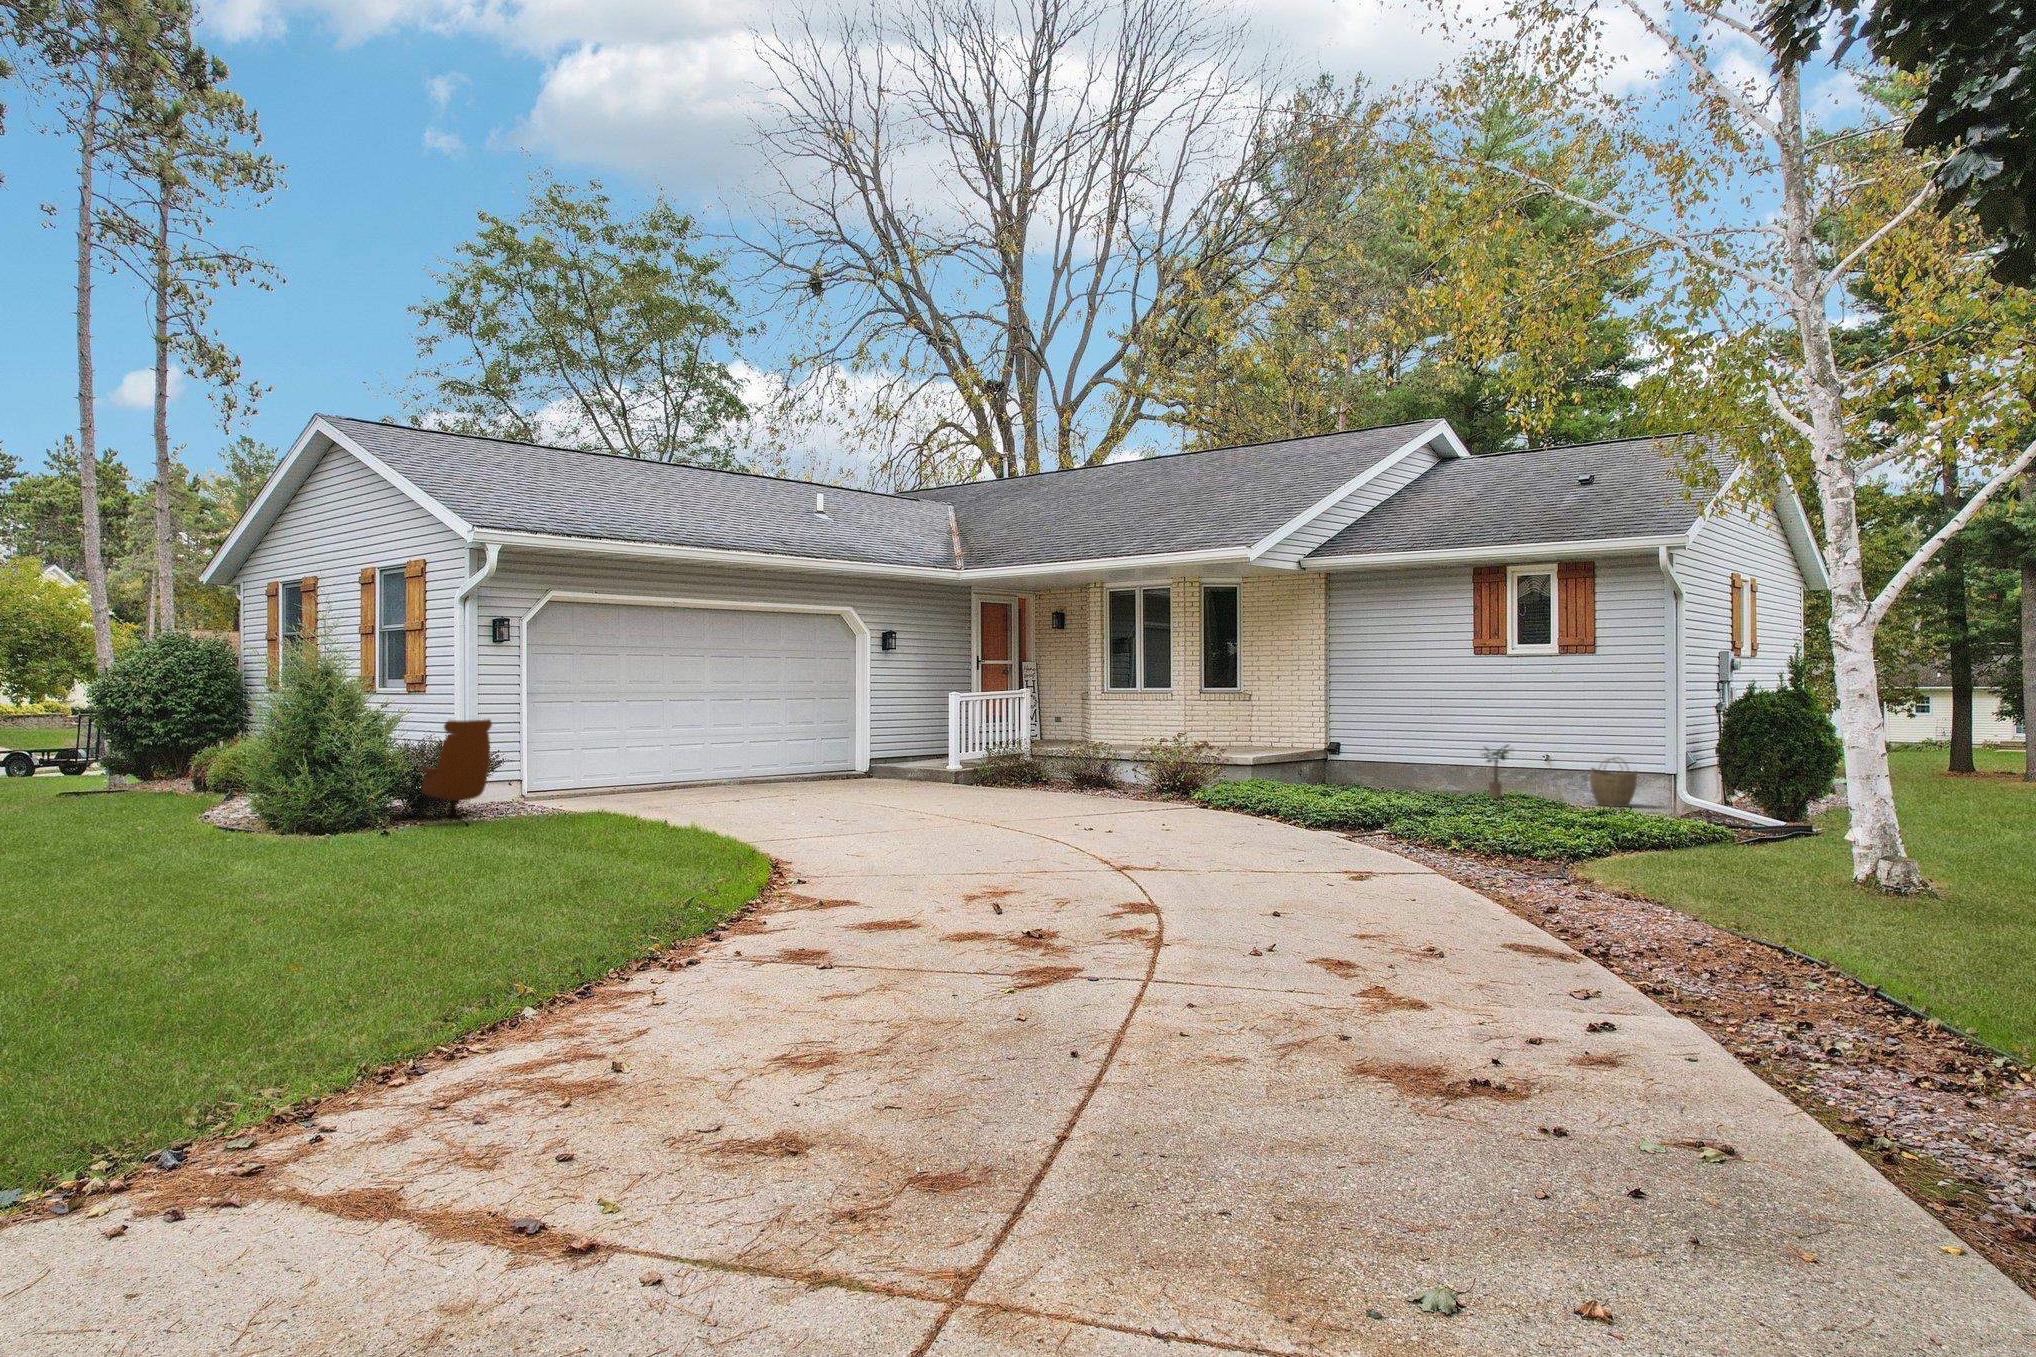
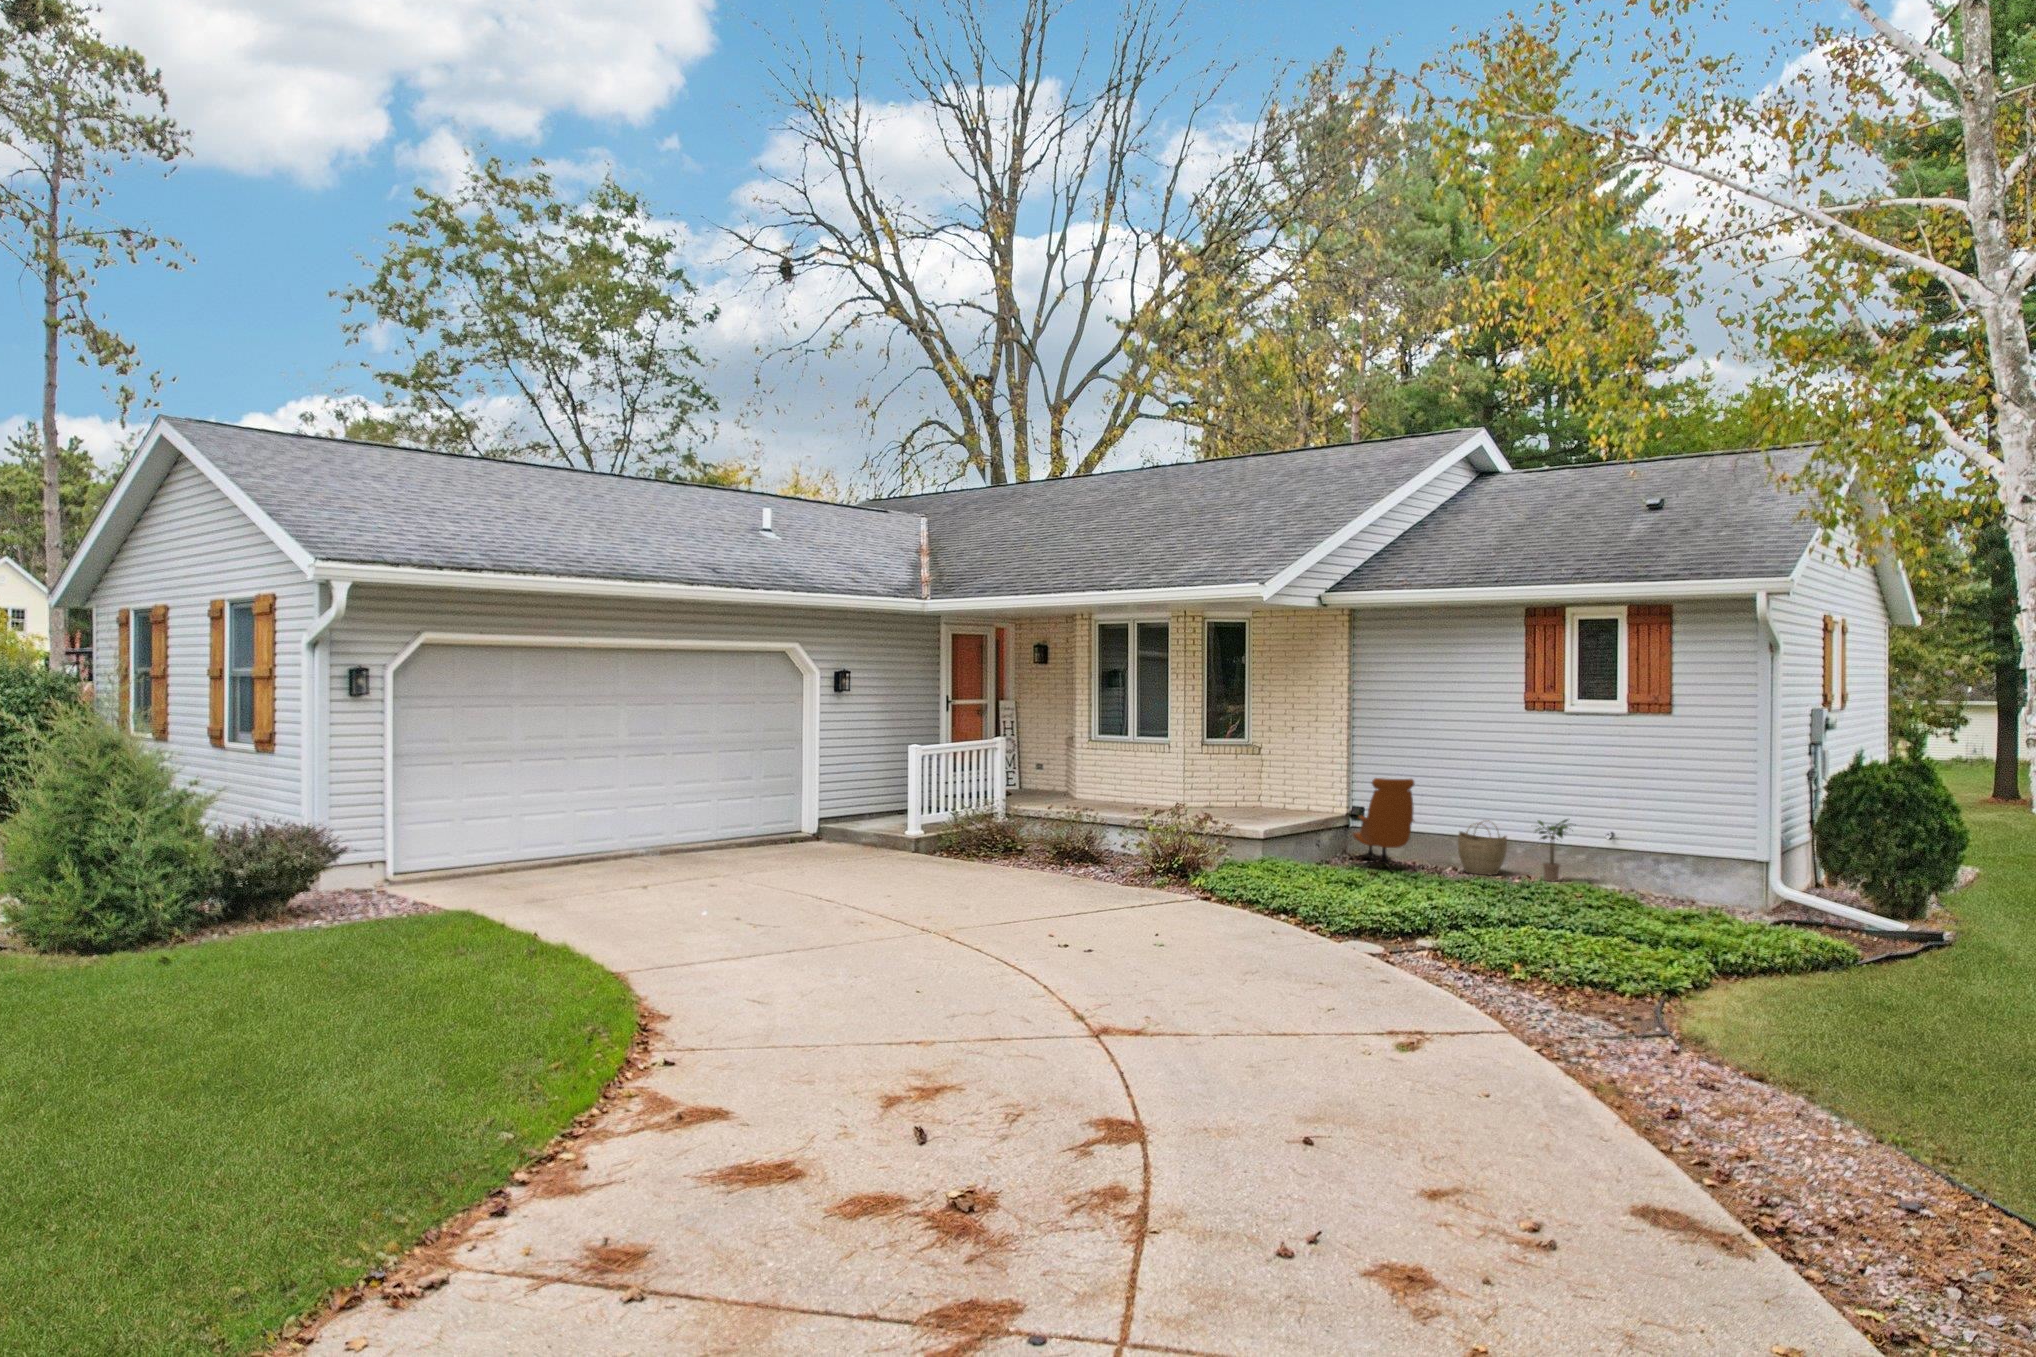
lounge chair: present [412,719,492,826] -> present [1353,778,1415,870]
woven basket: present [1590,758,1637,807] -> present [1458,820,1507,875]

